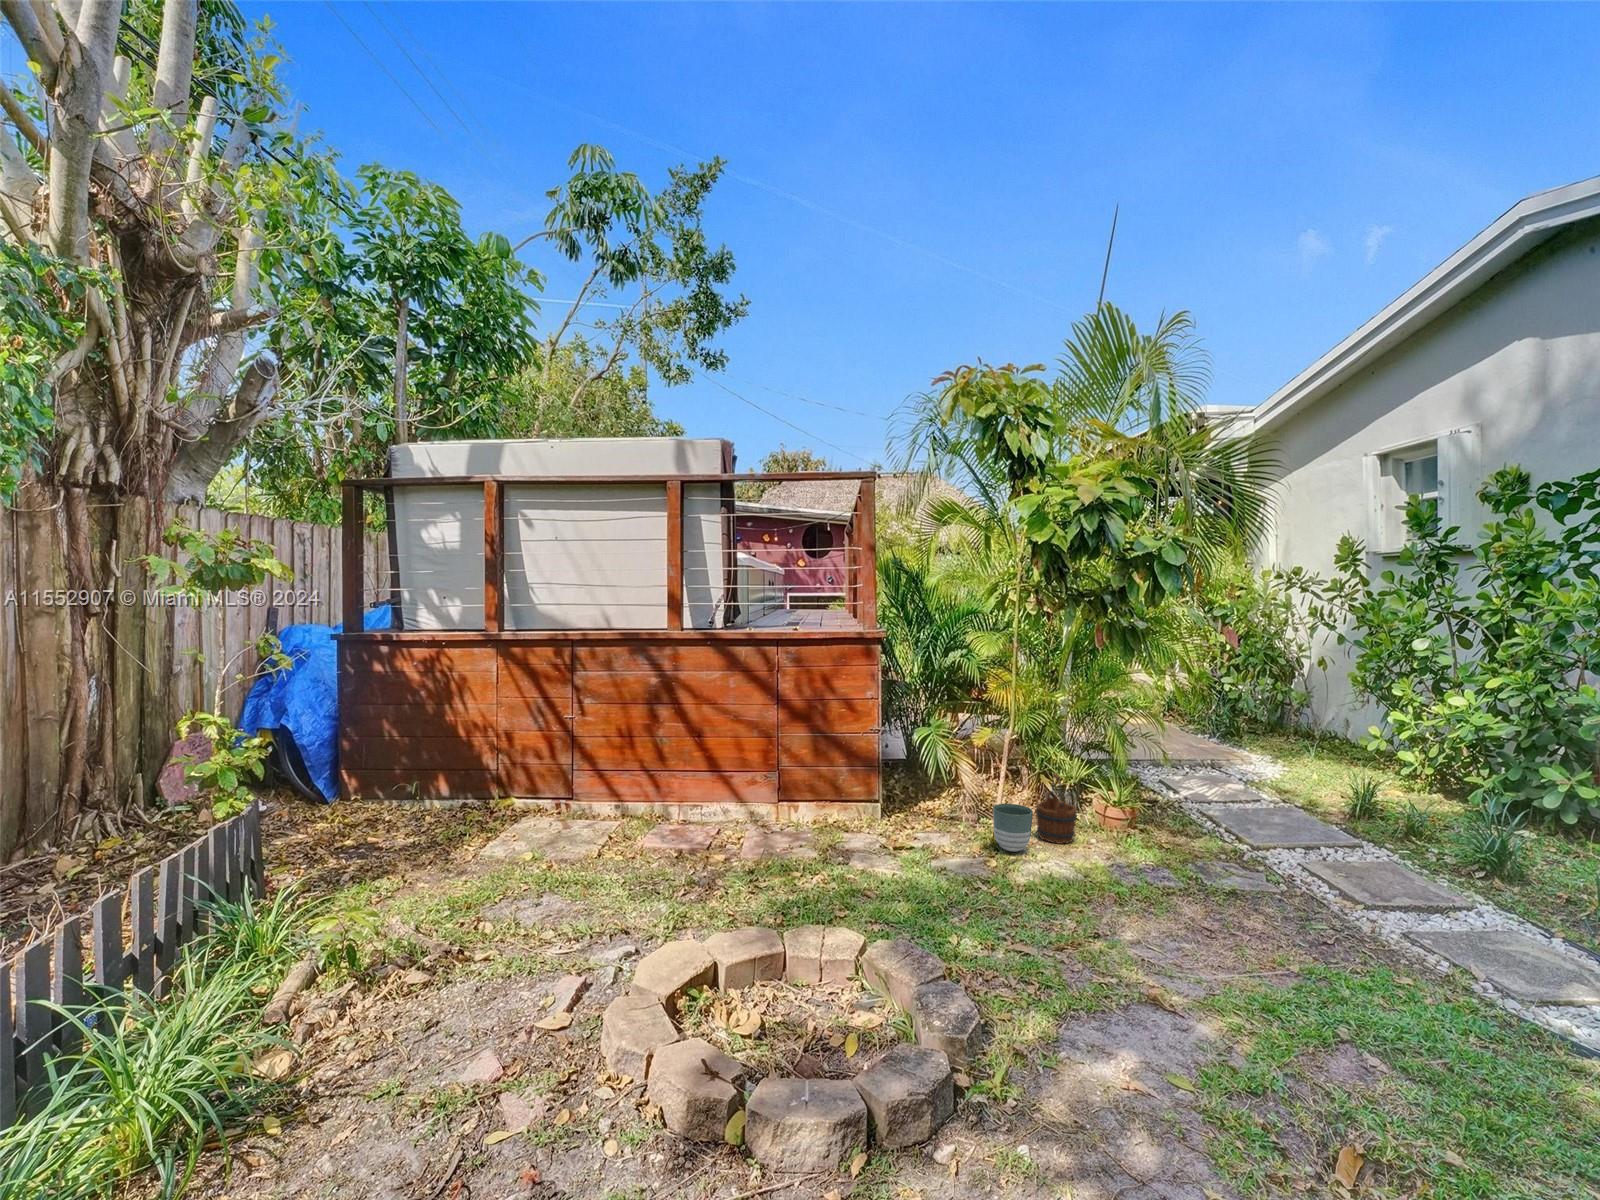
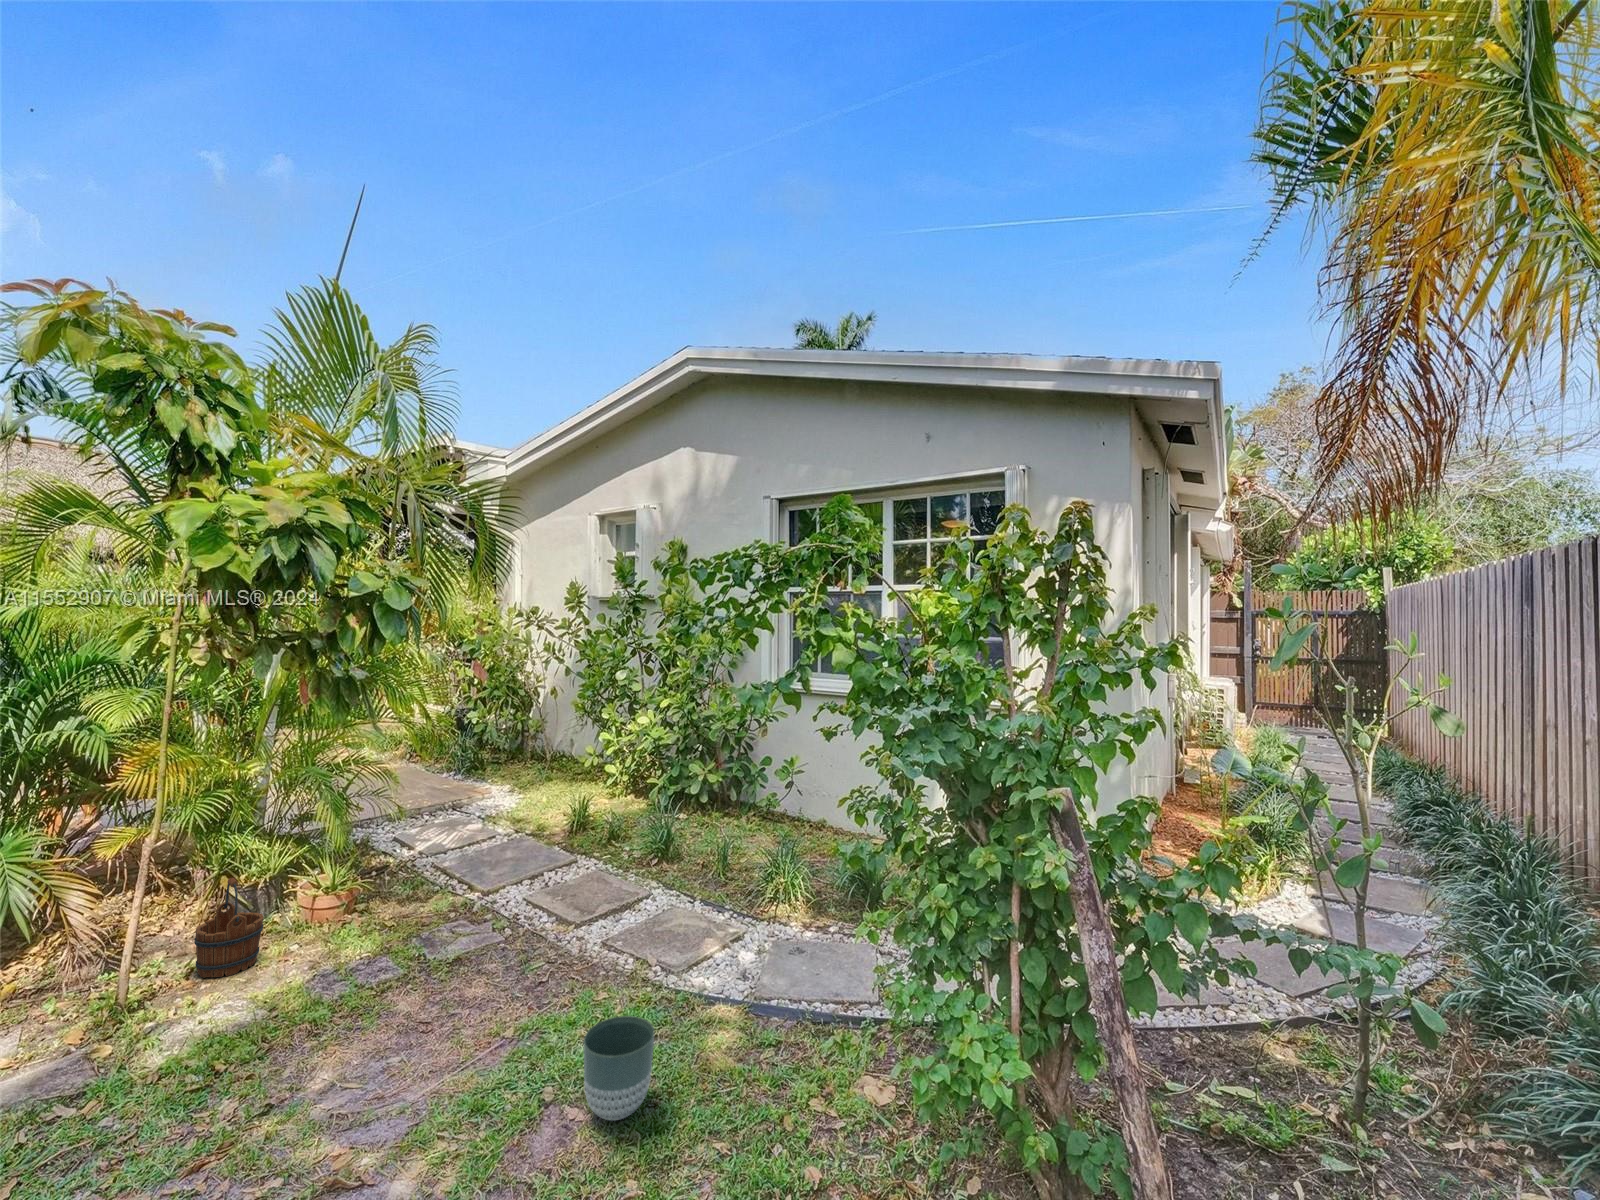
planter: present [993,804,1033,852] -> present [584,1016,655,1121]

